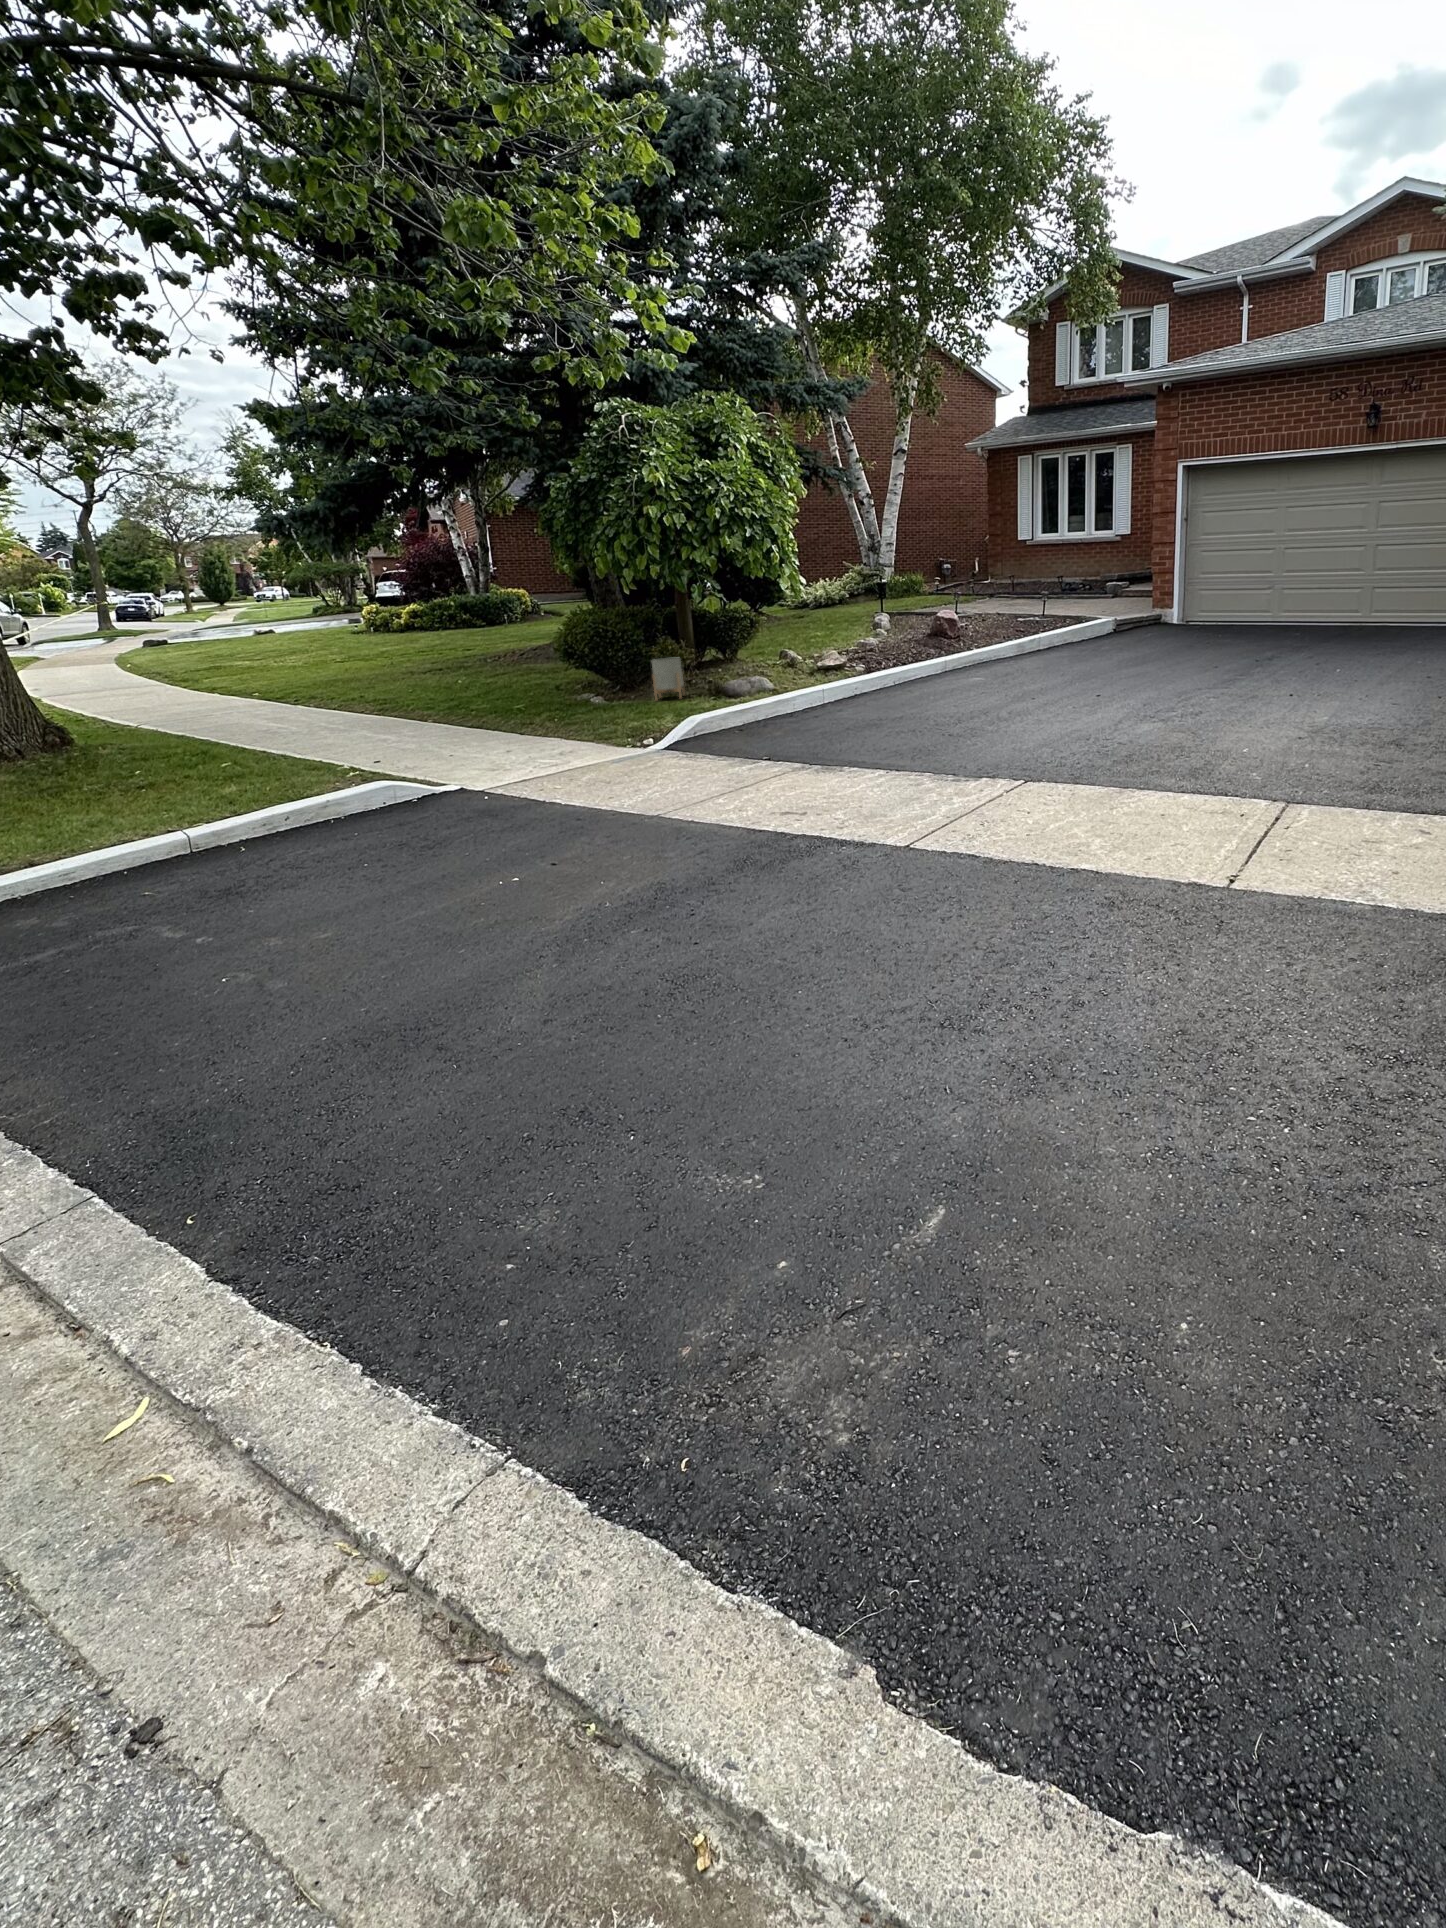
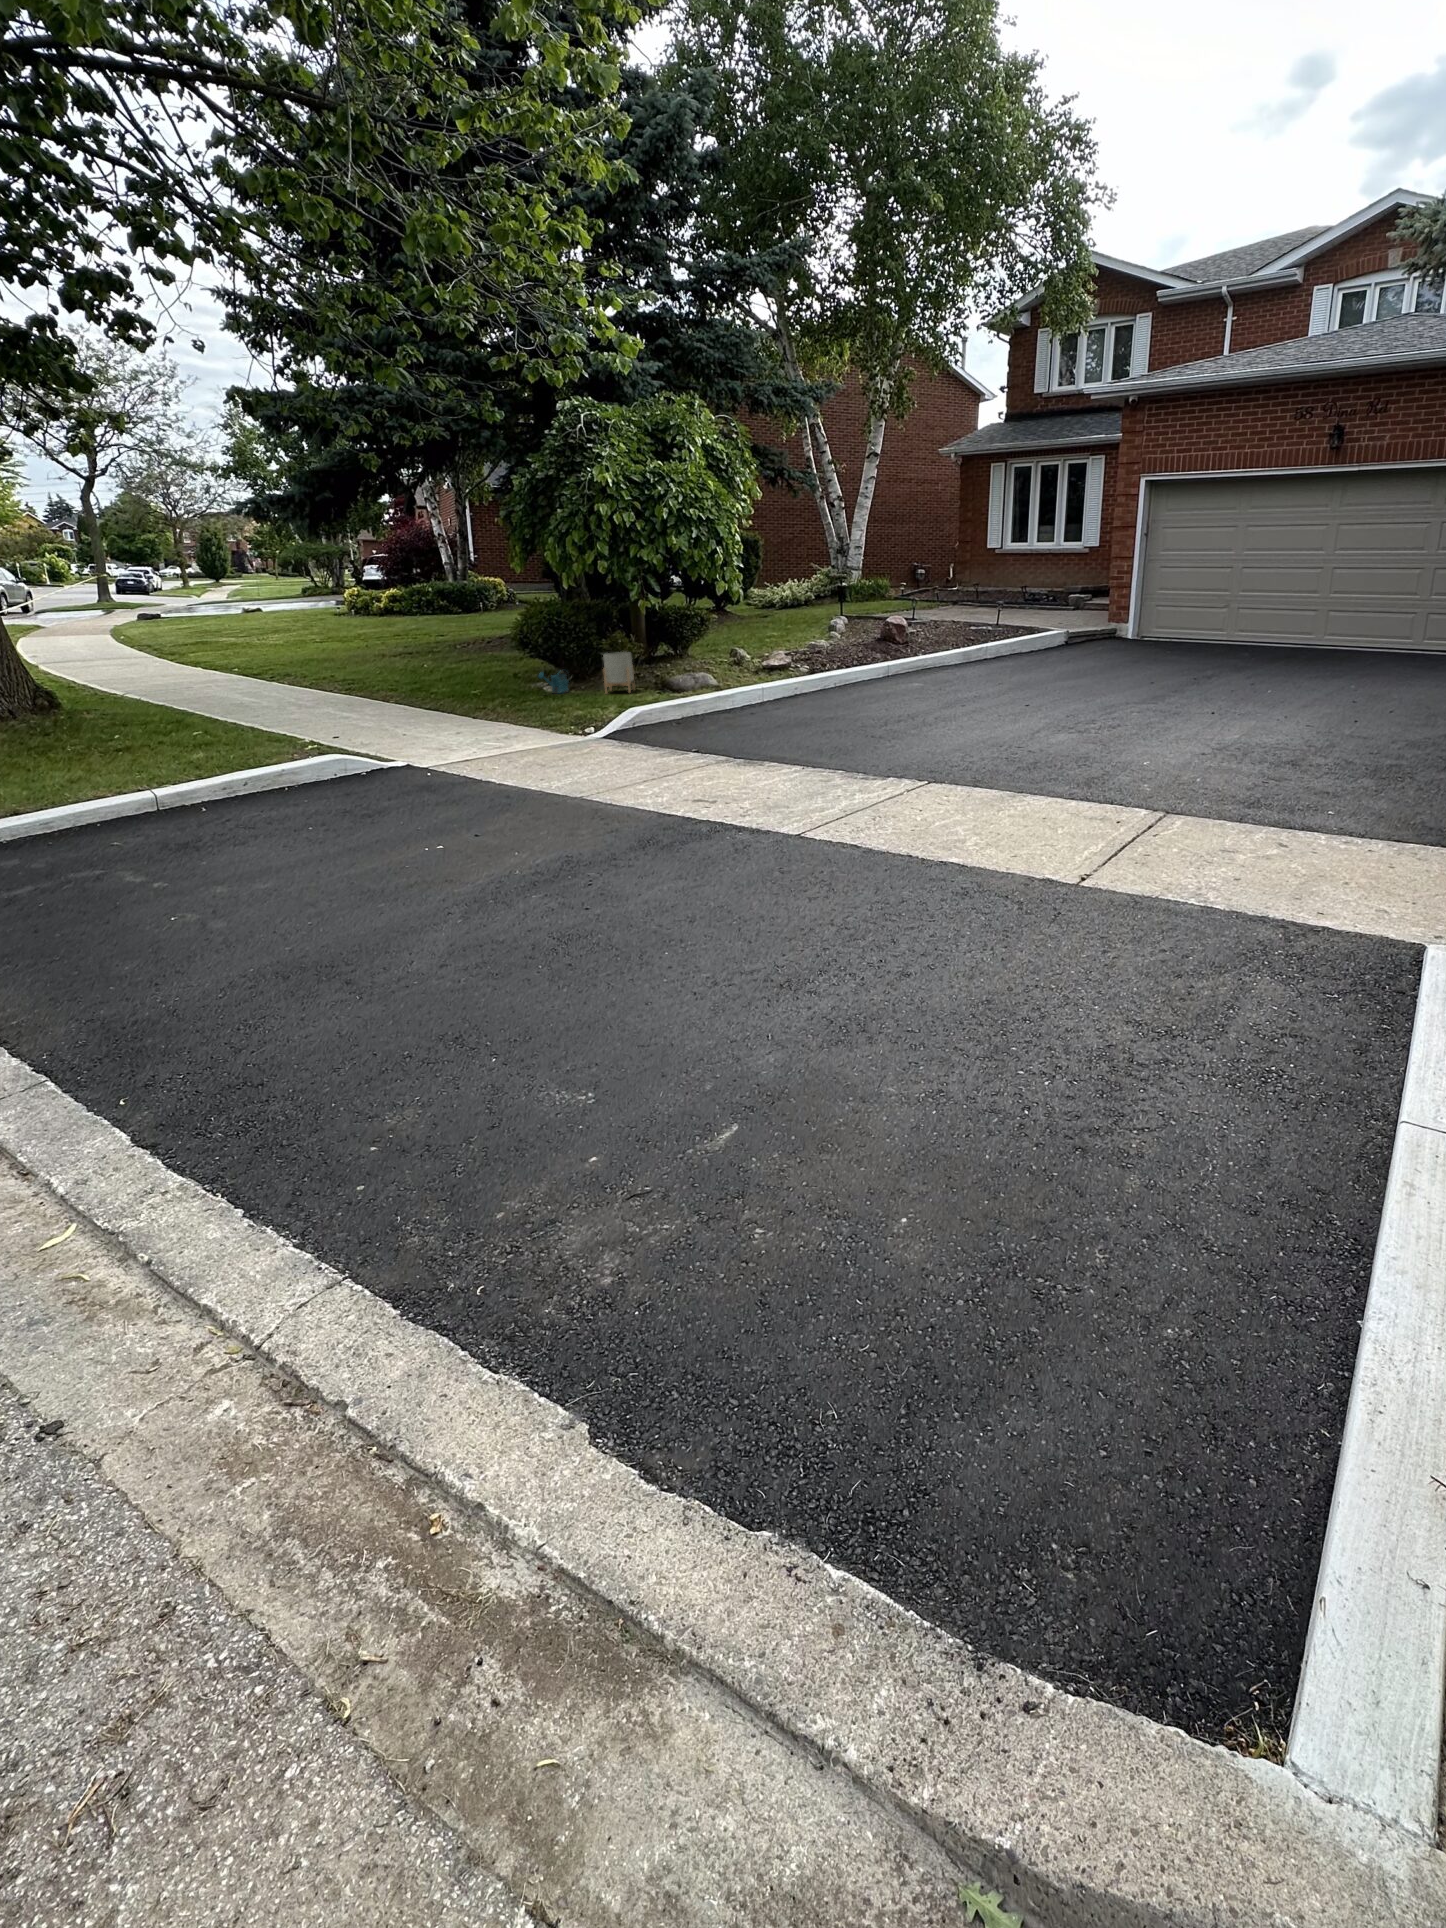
watering can: none [585,678,617,703] -> present [539,673,570,693]

